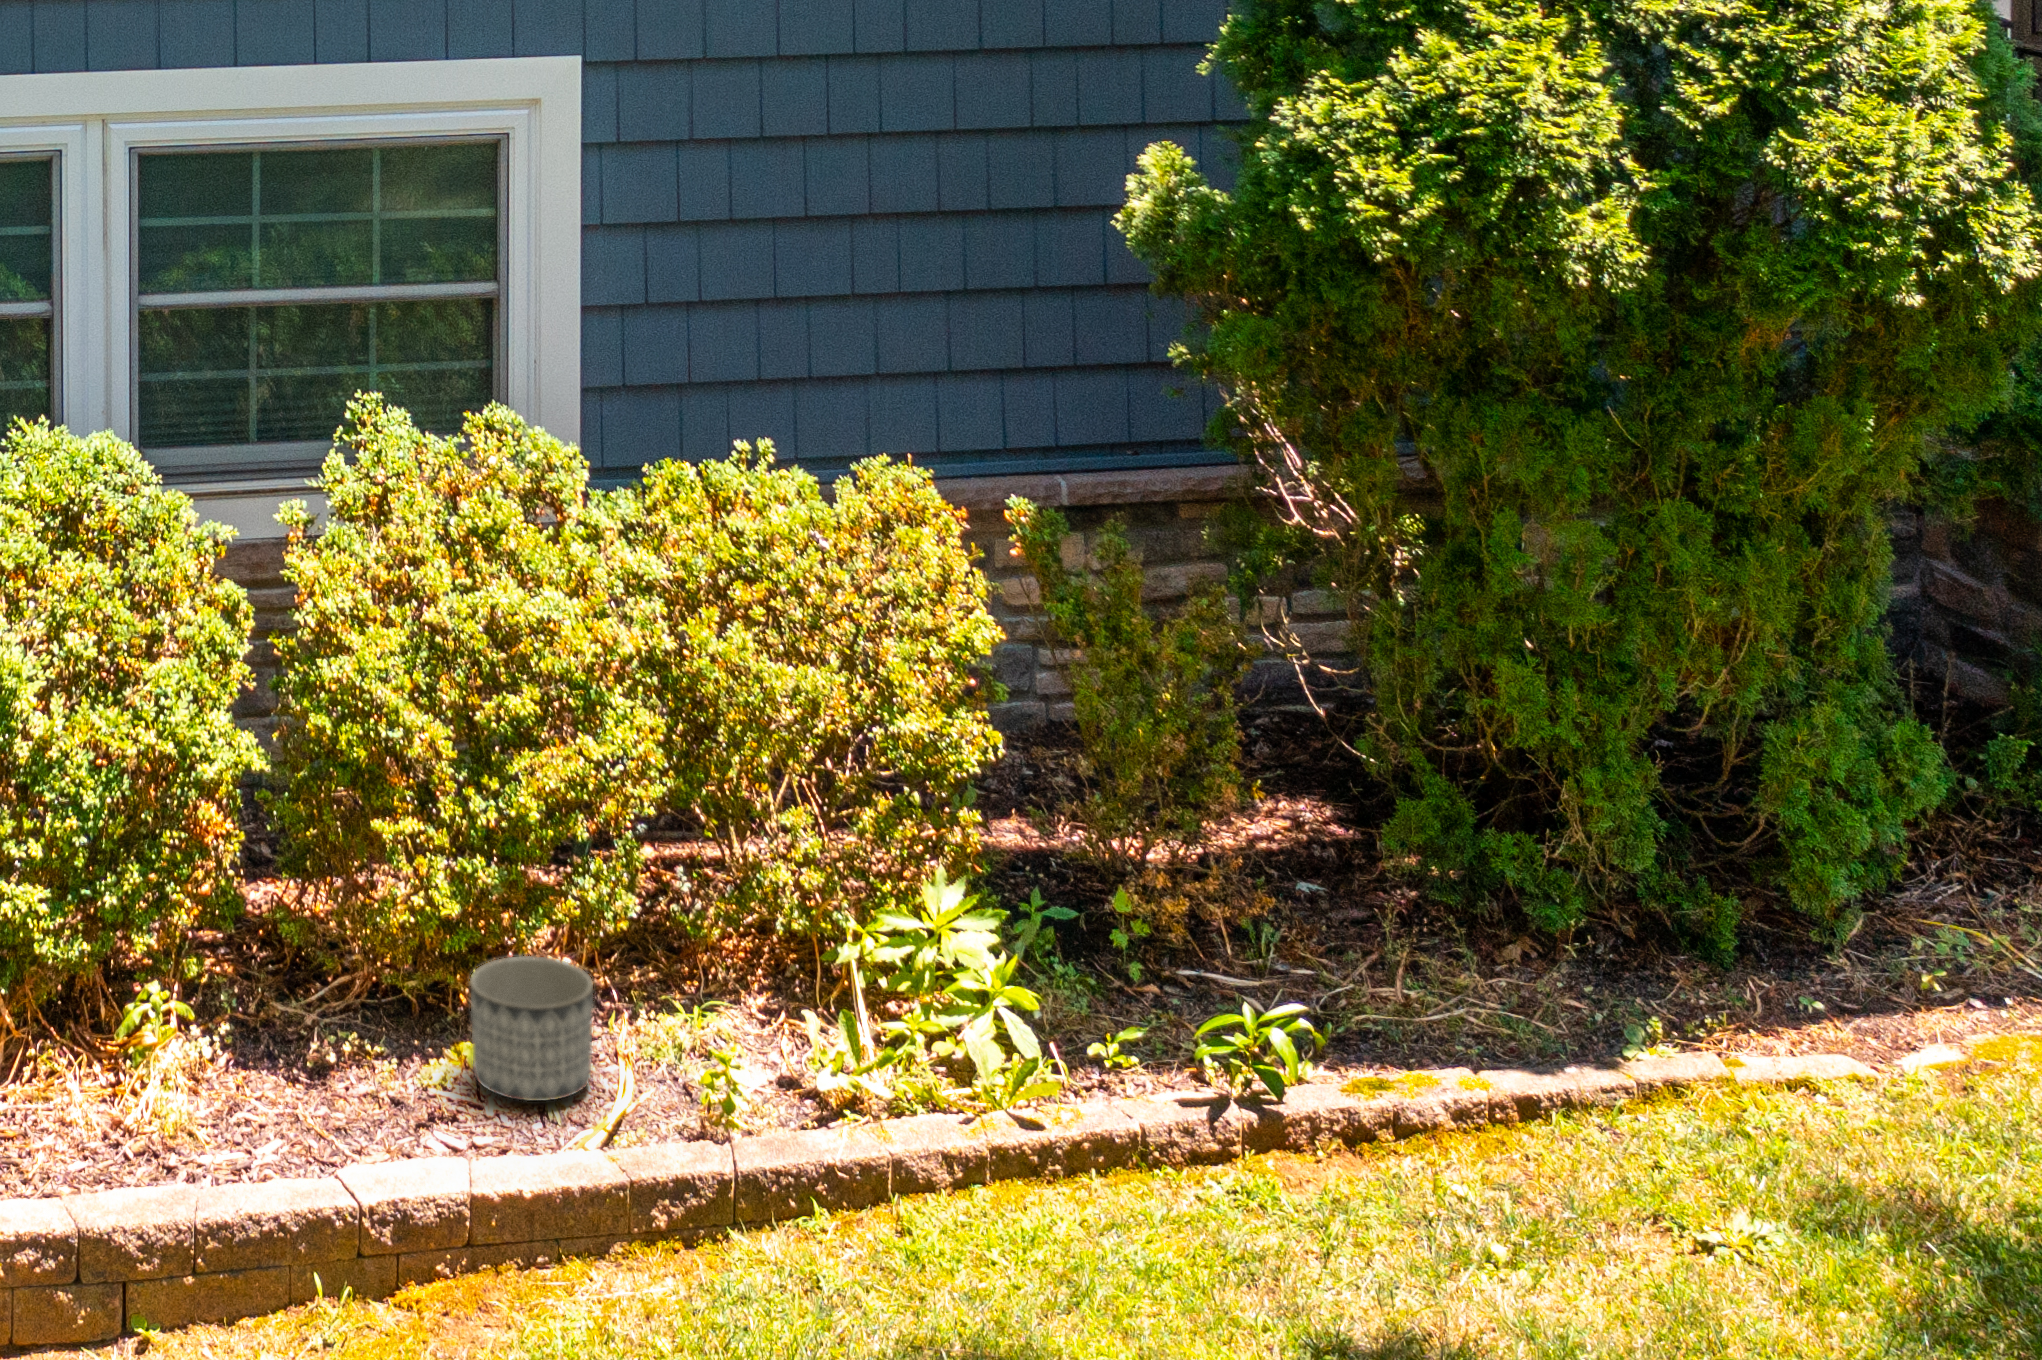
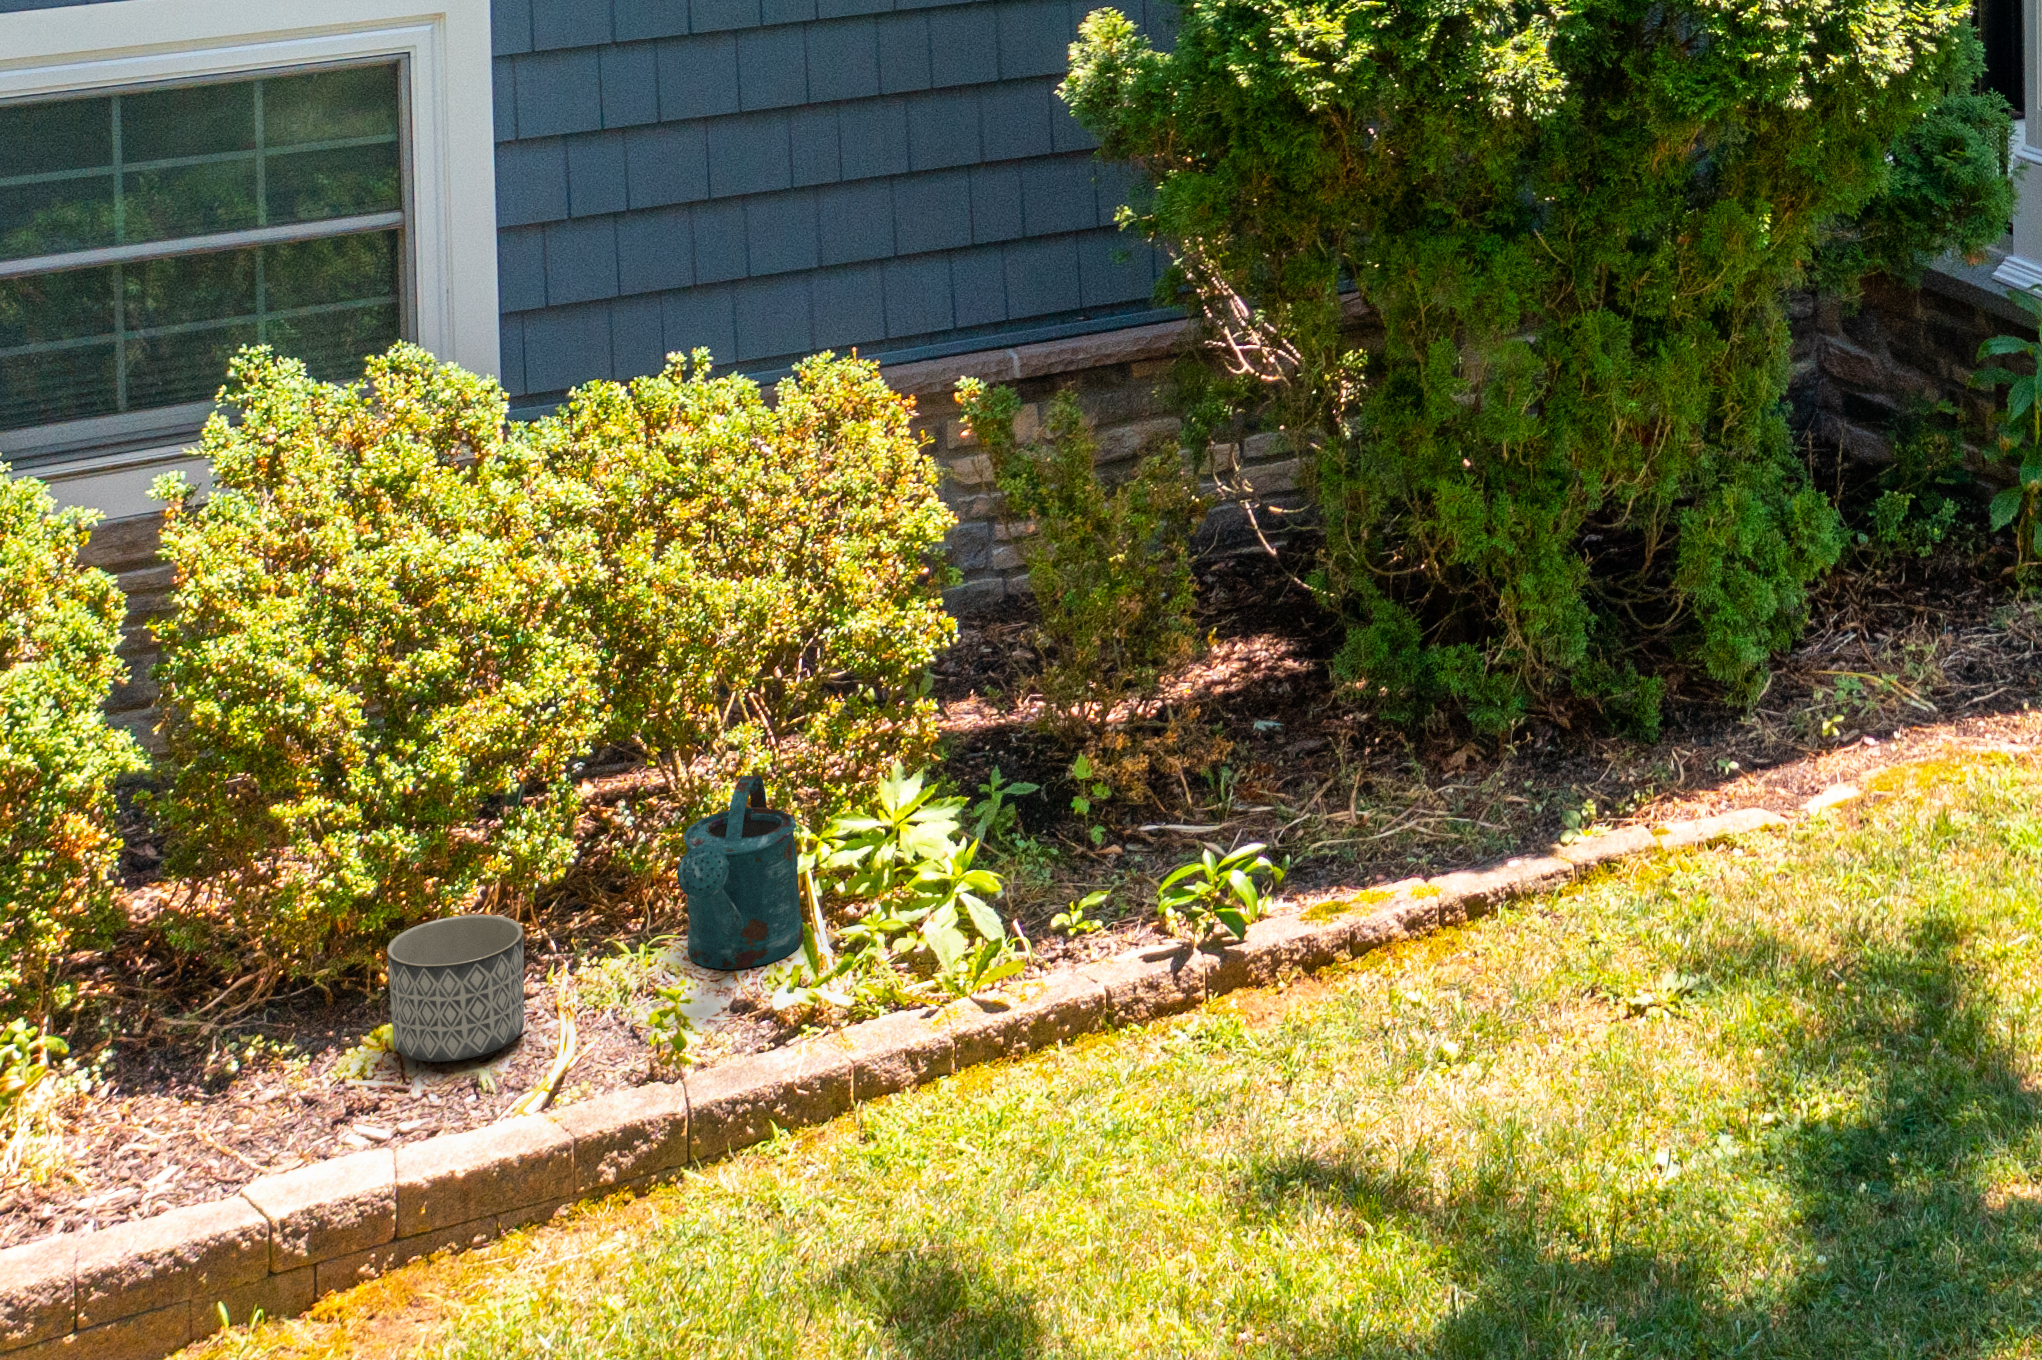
watering can: none [736,860,851,1055] -> present [677,775,804,969]

